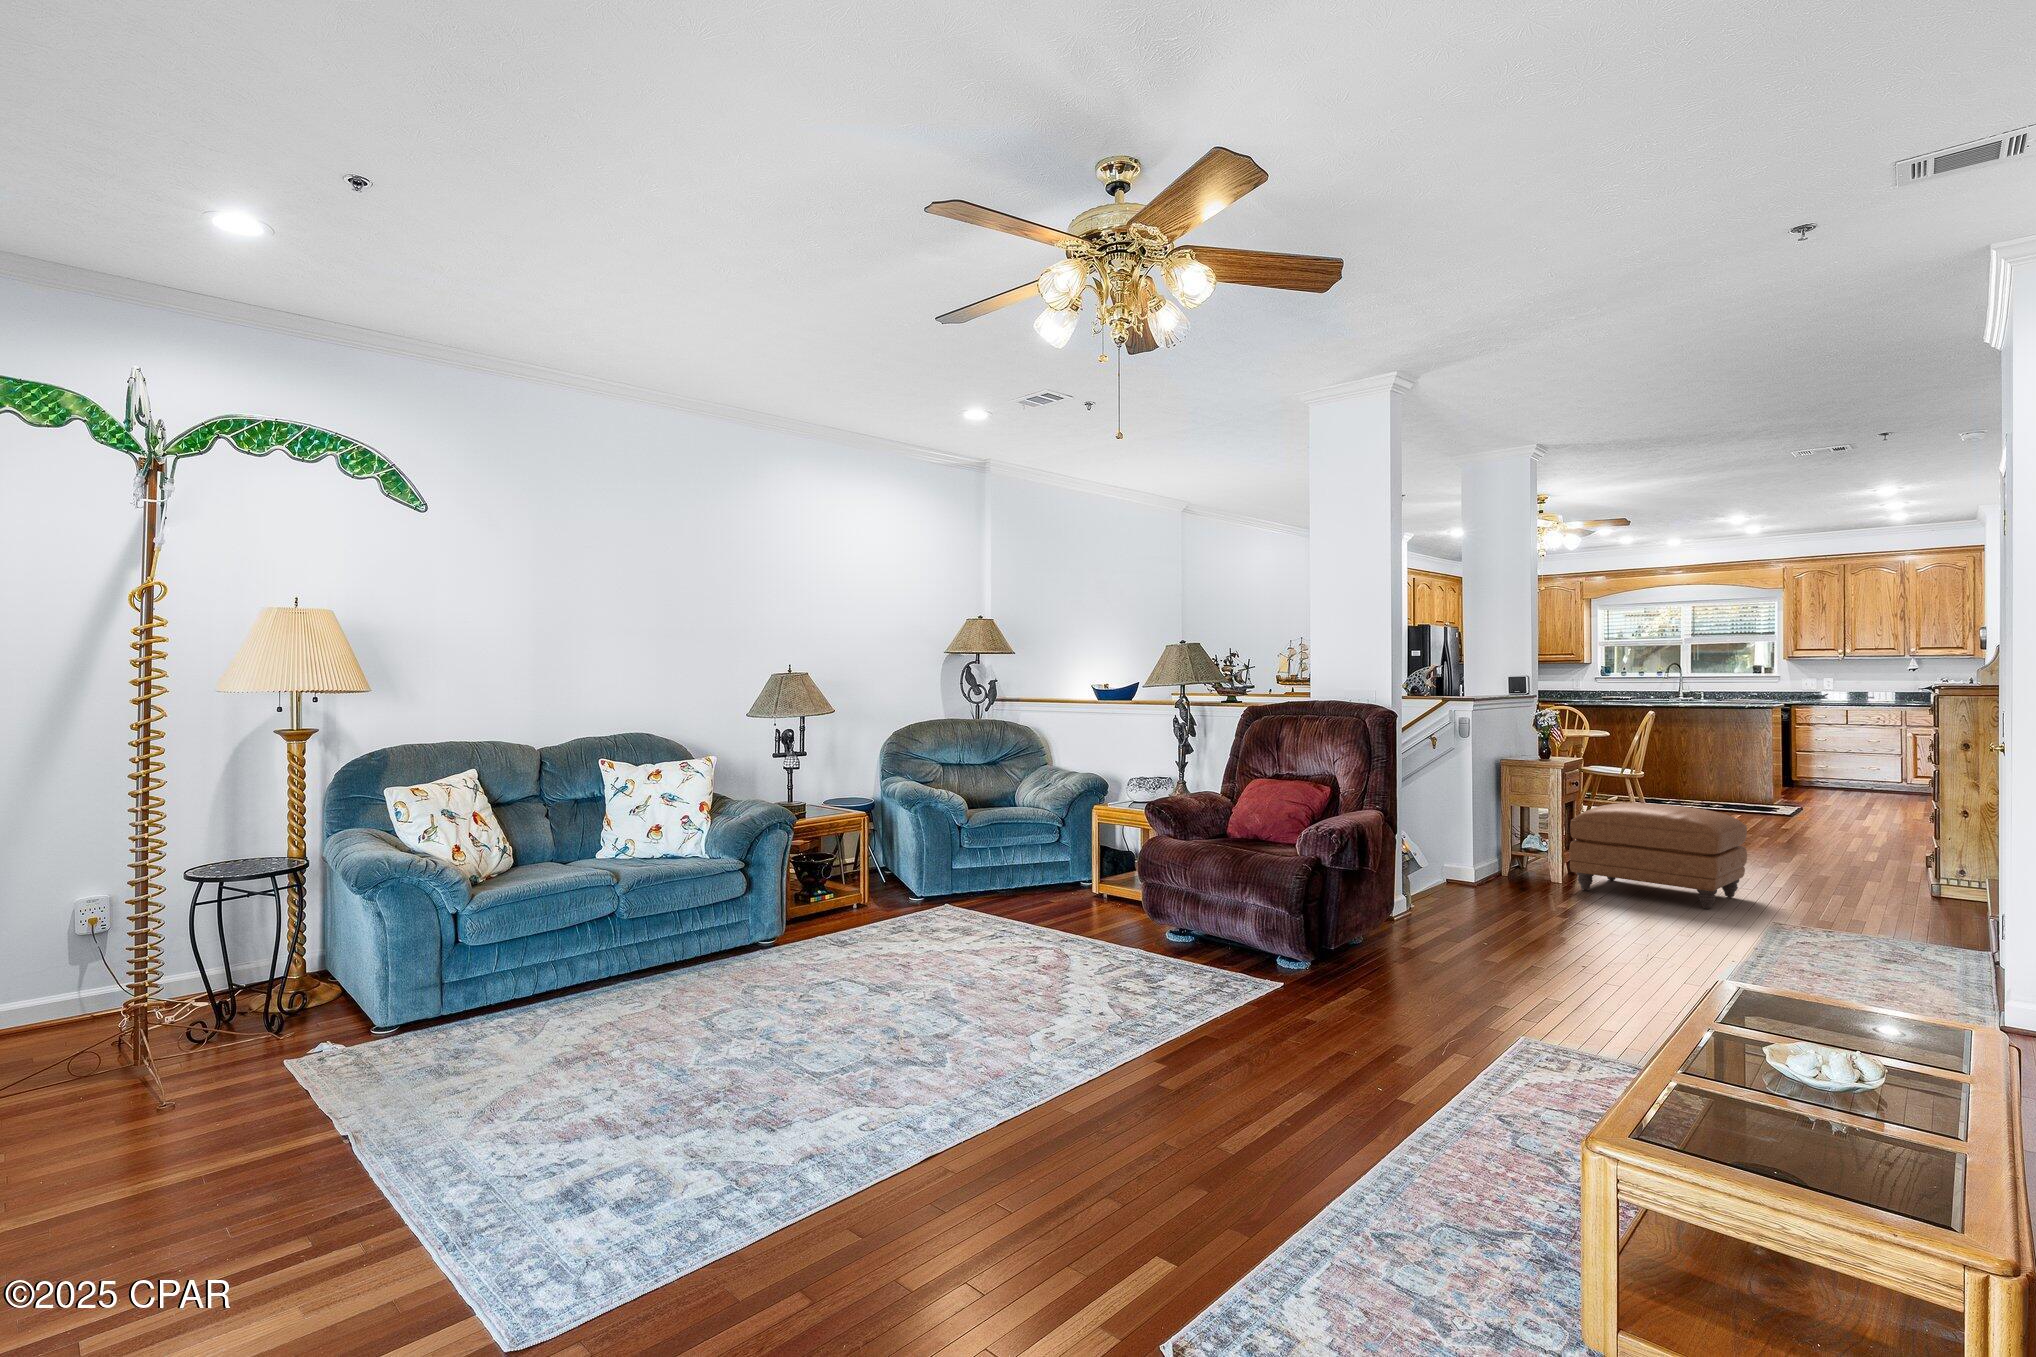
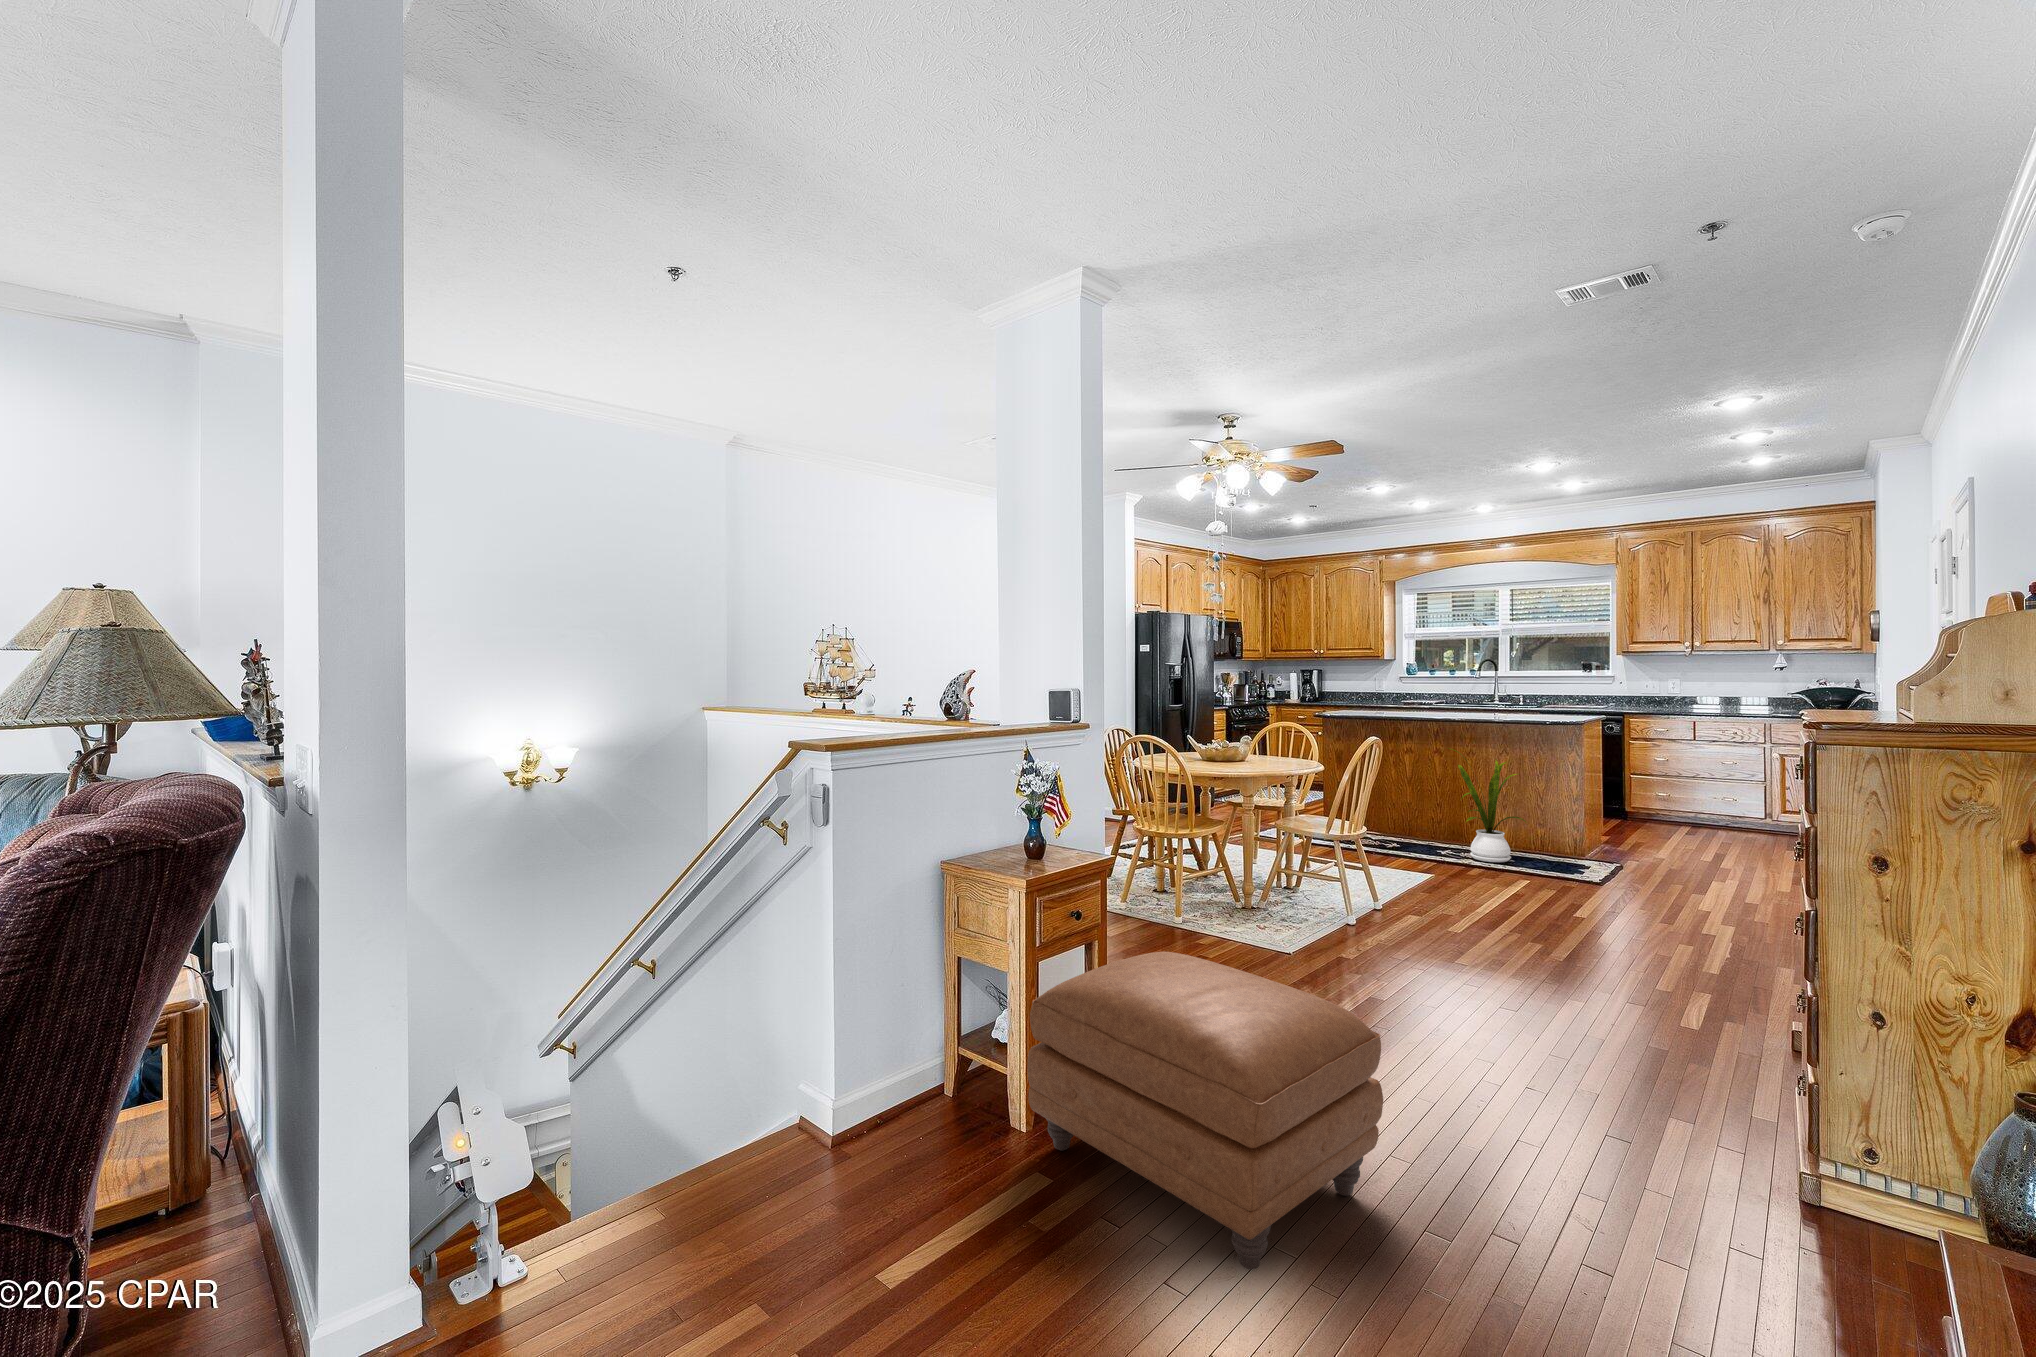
house plant: none [1671,726,1736,808] -> present [1448,748,1526,862]

